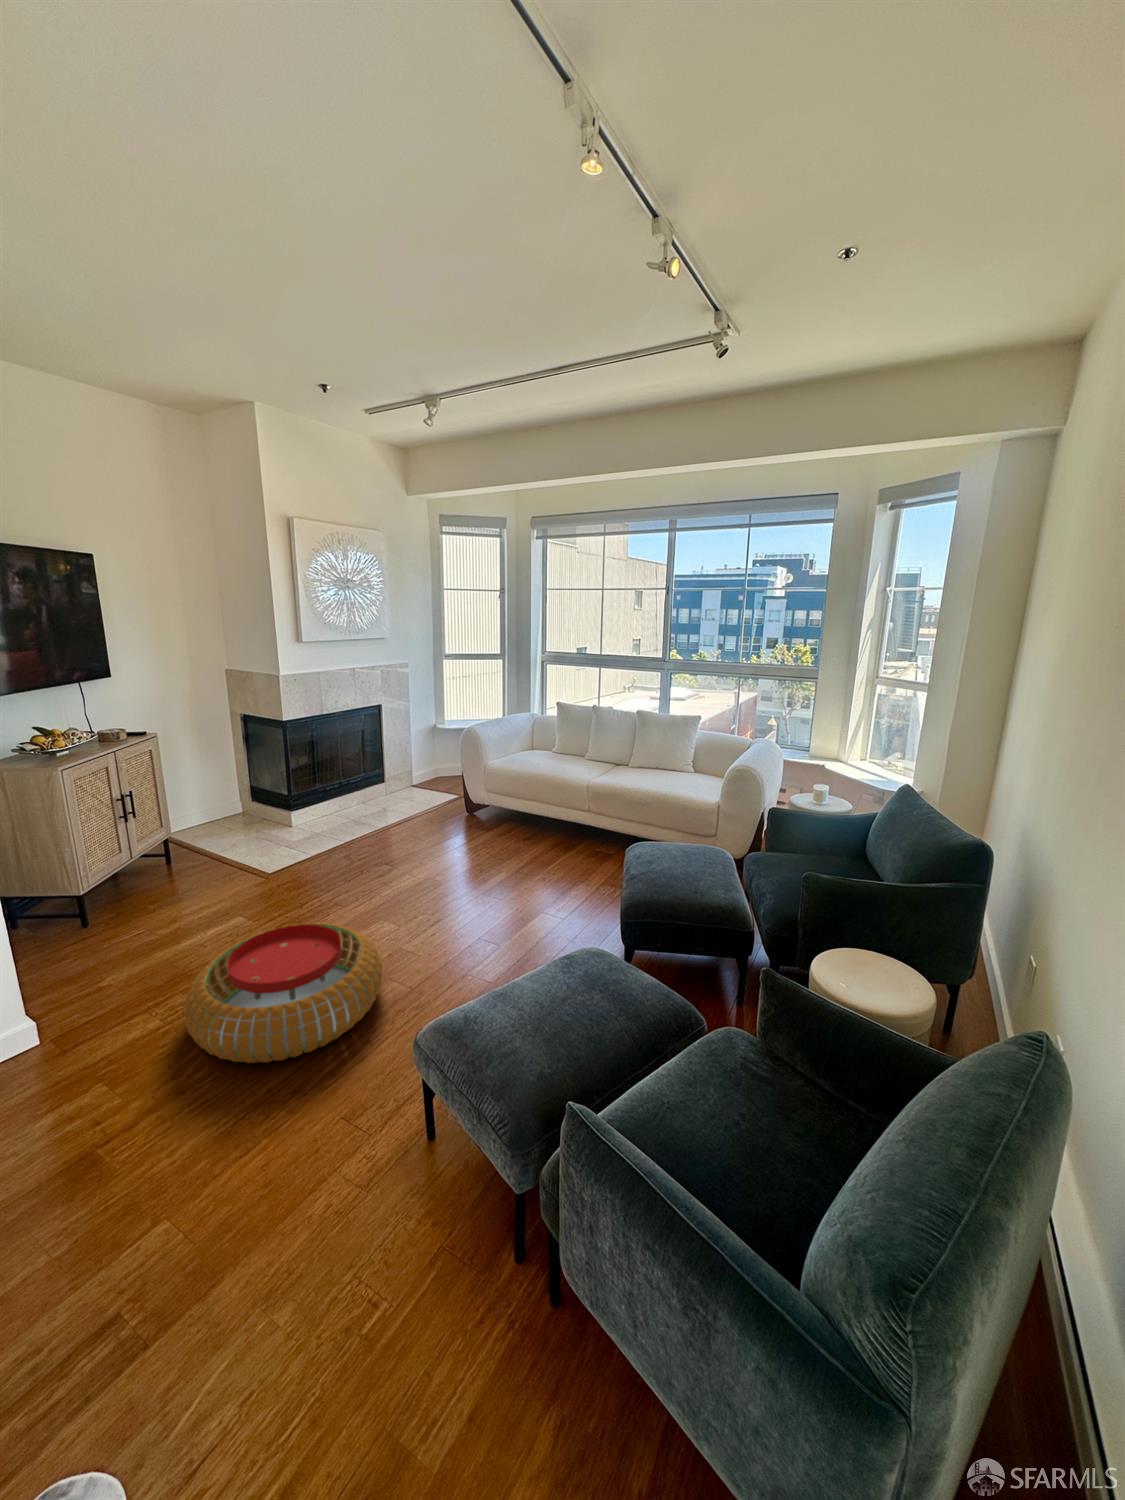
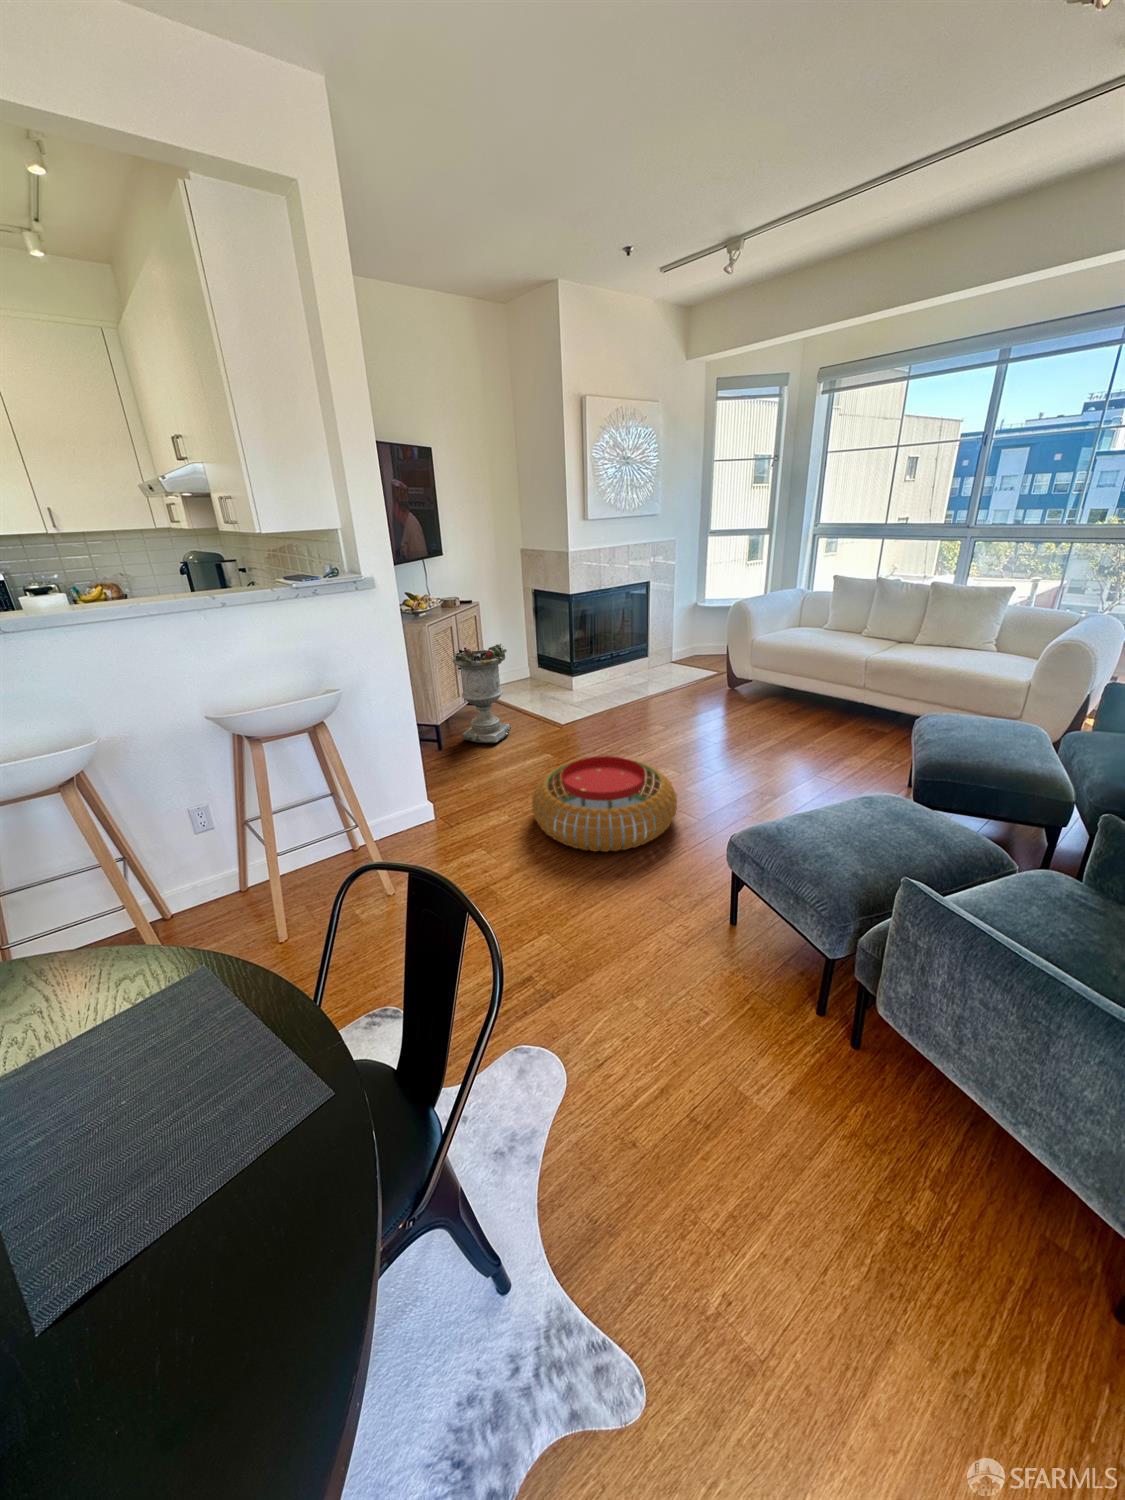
planter: none [103,785,196,911] -> present [453,644,511,743]

